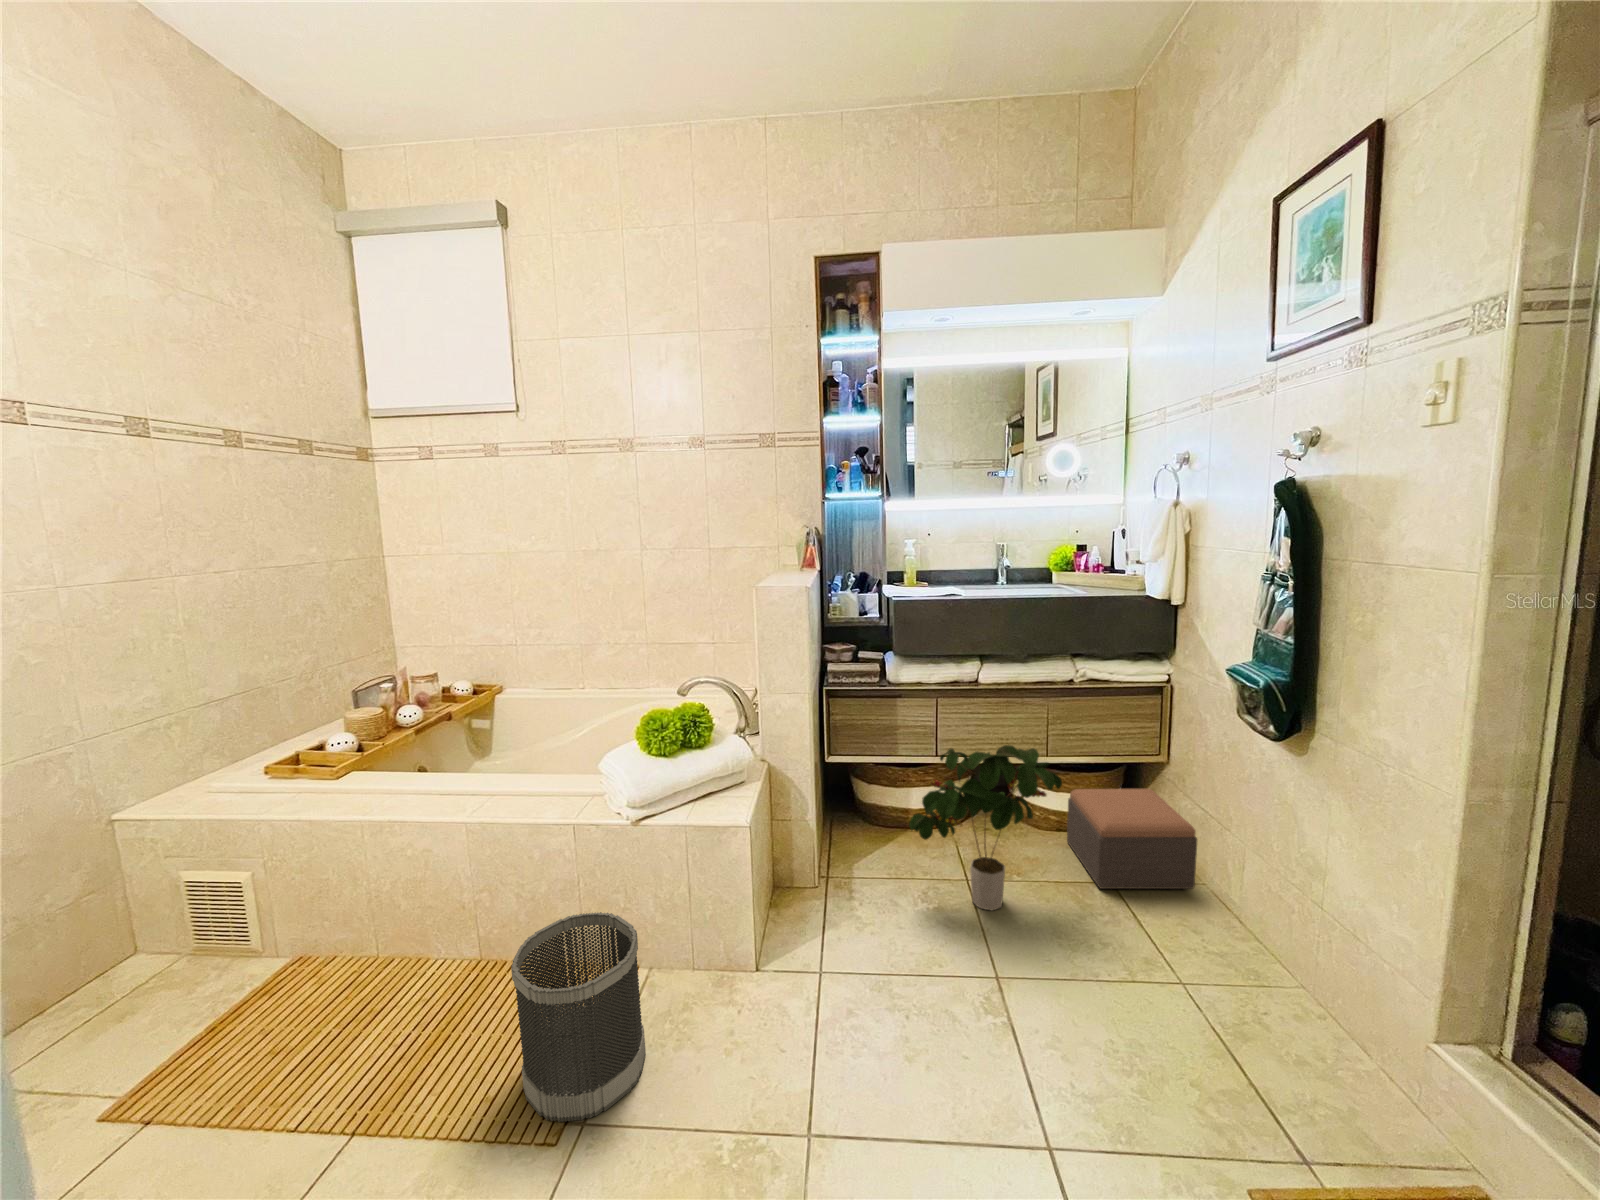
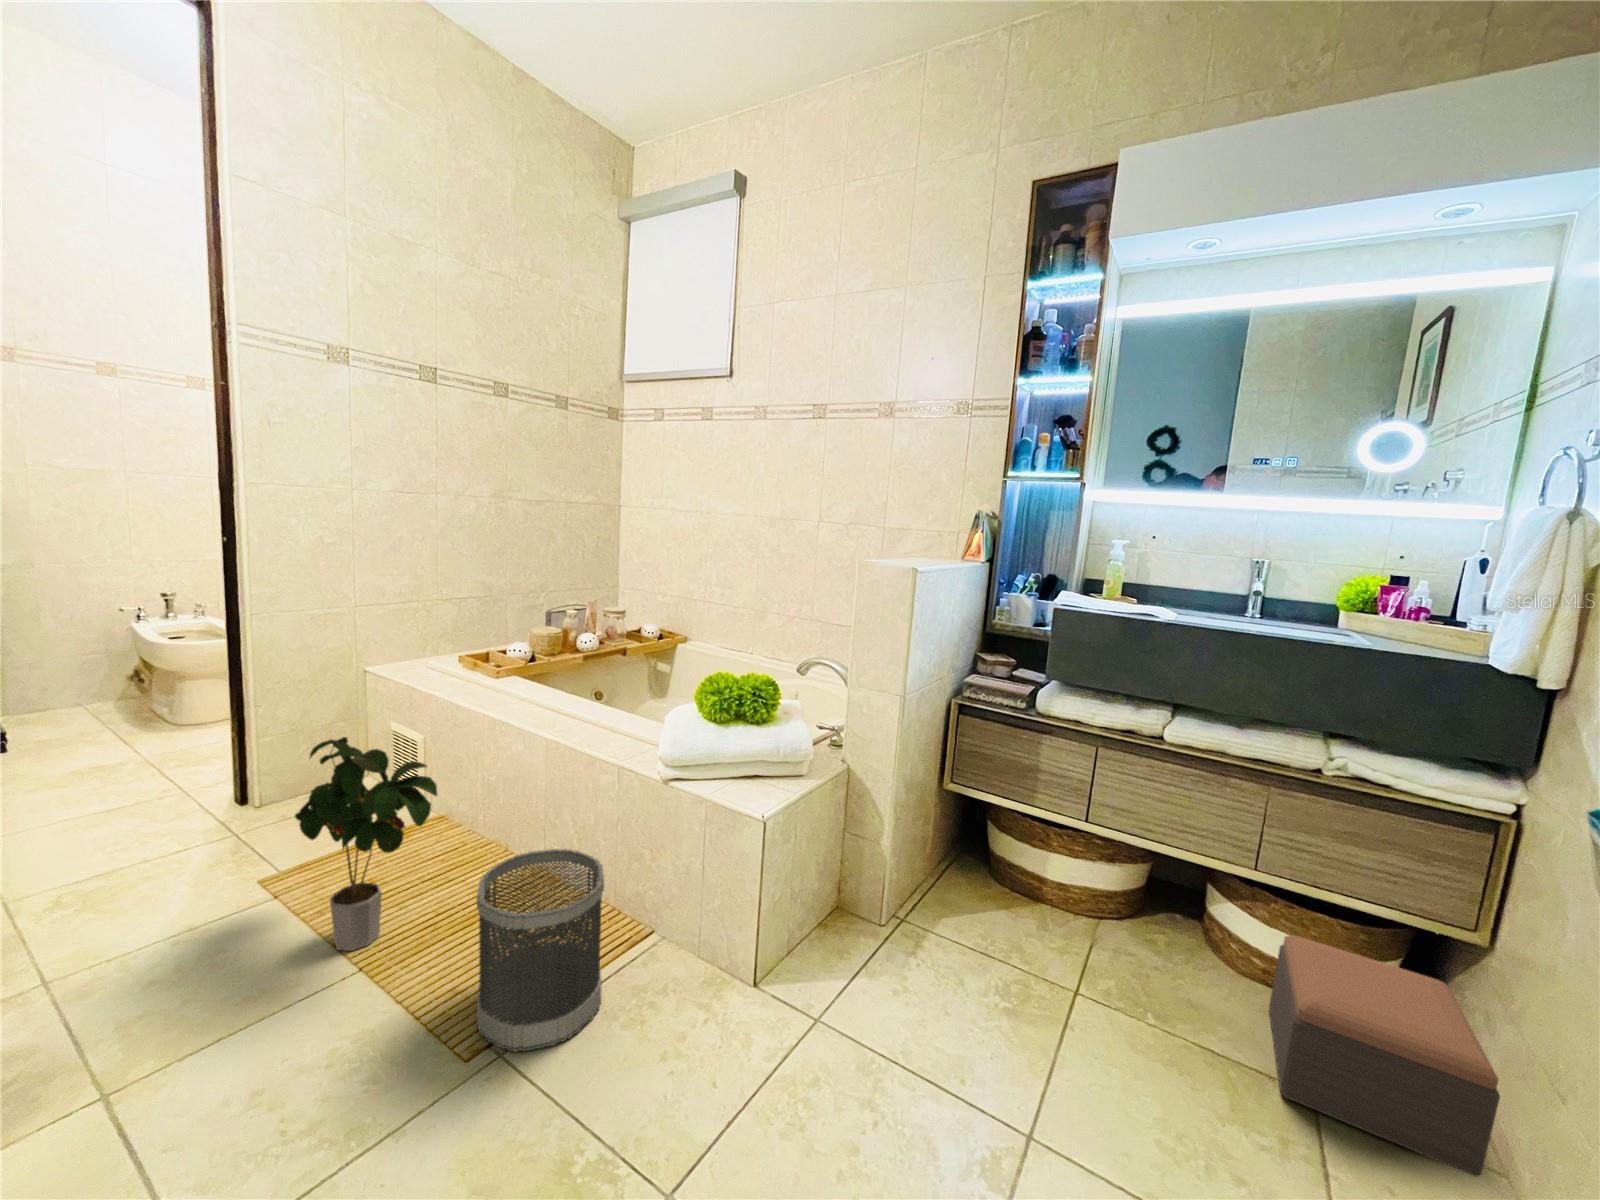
potted plant: present [909,745,1062,910] -> present [295,737,438,951]

